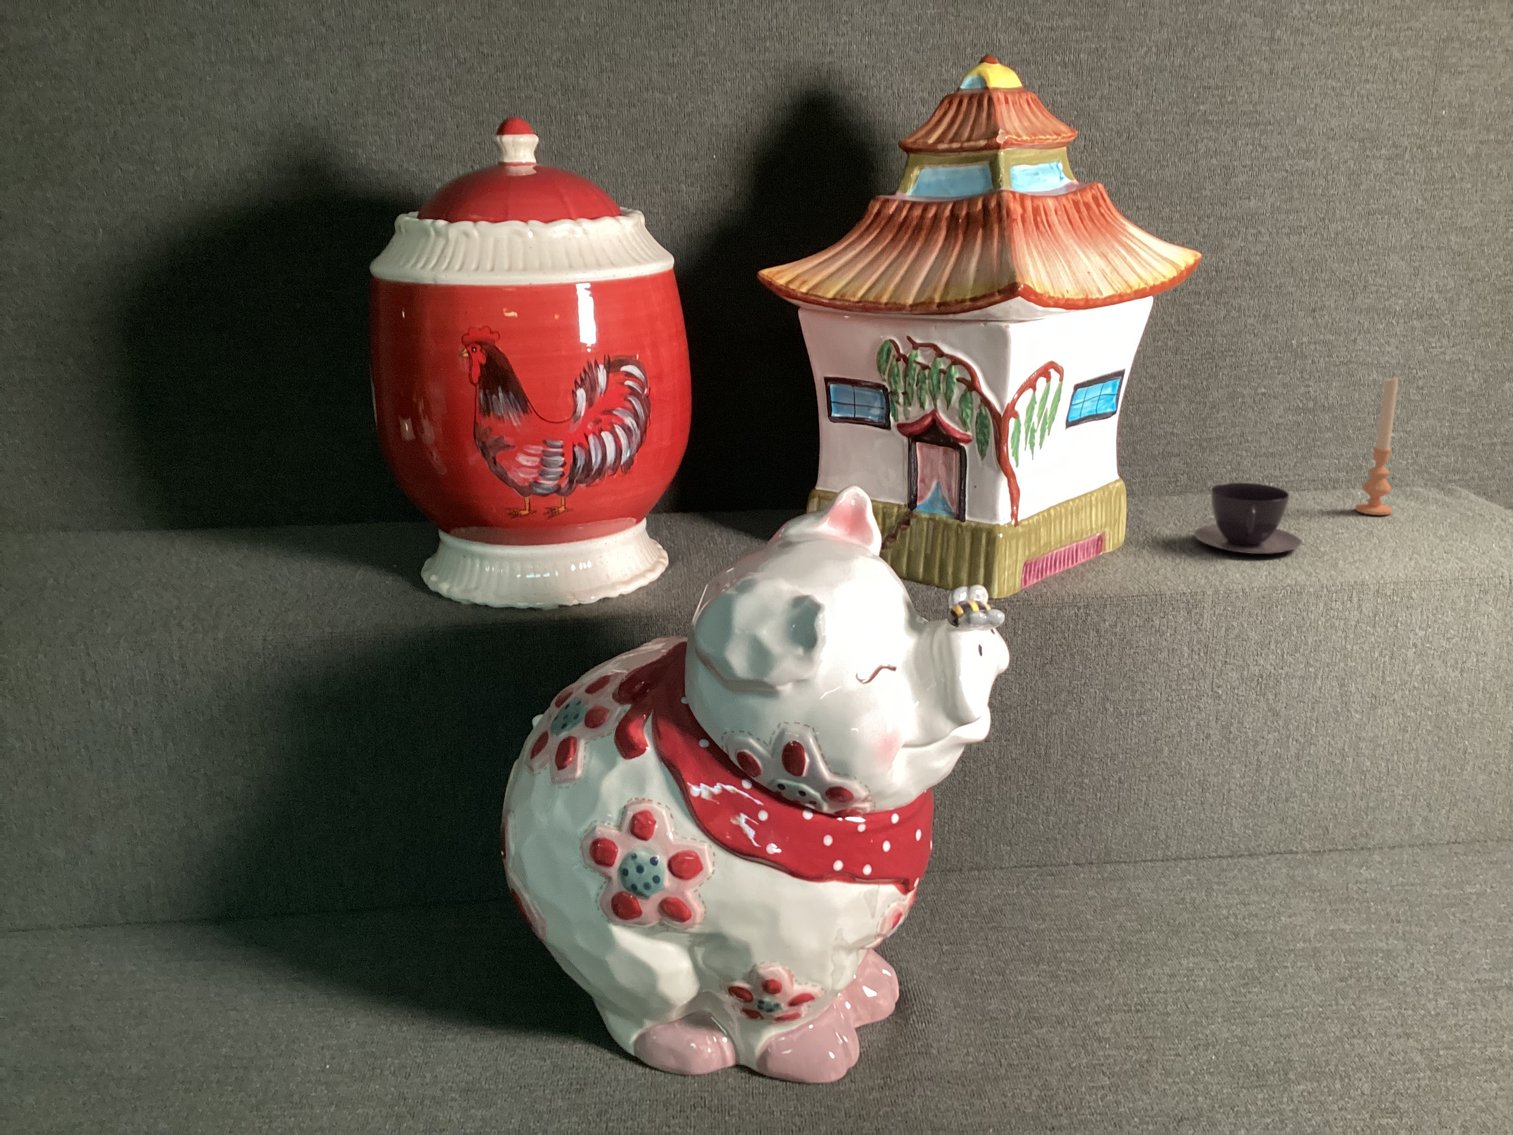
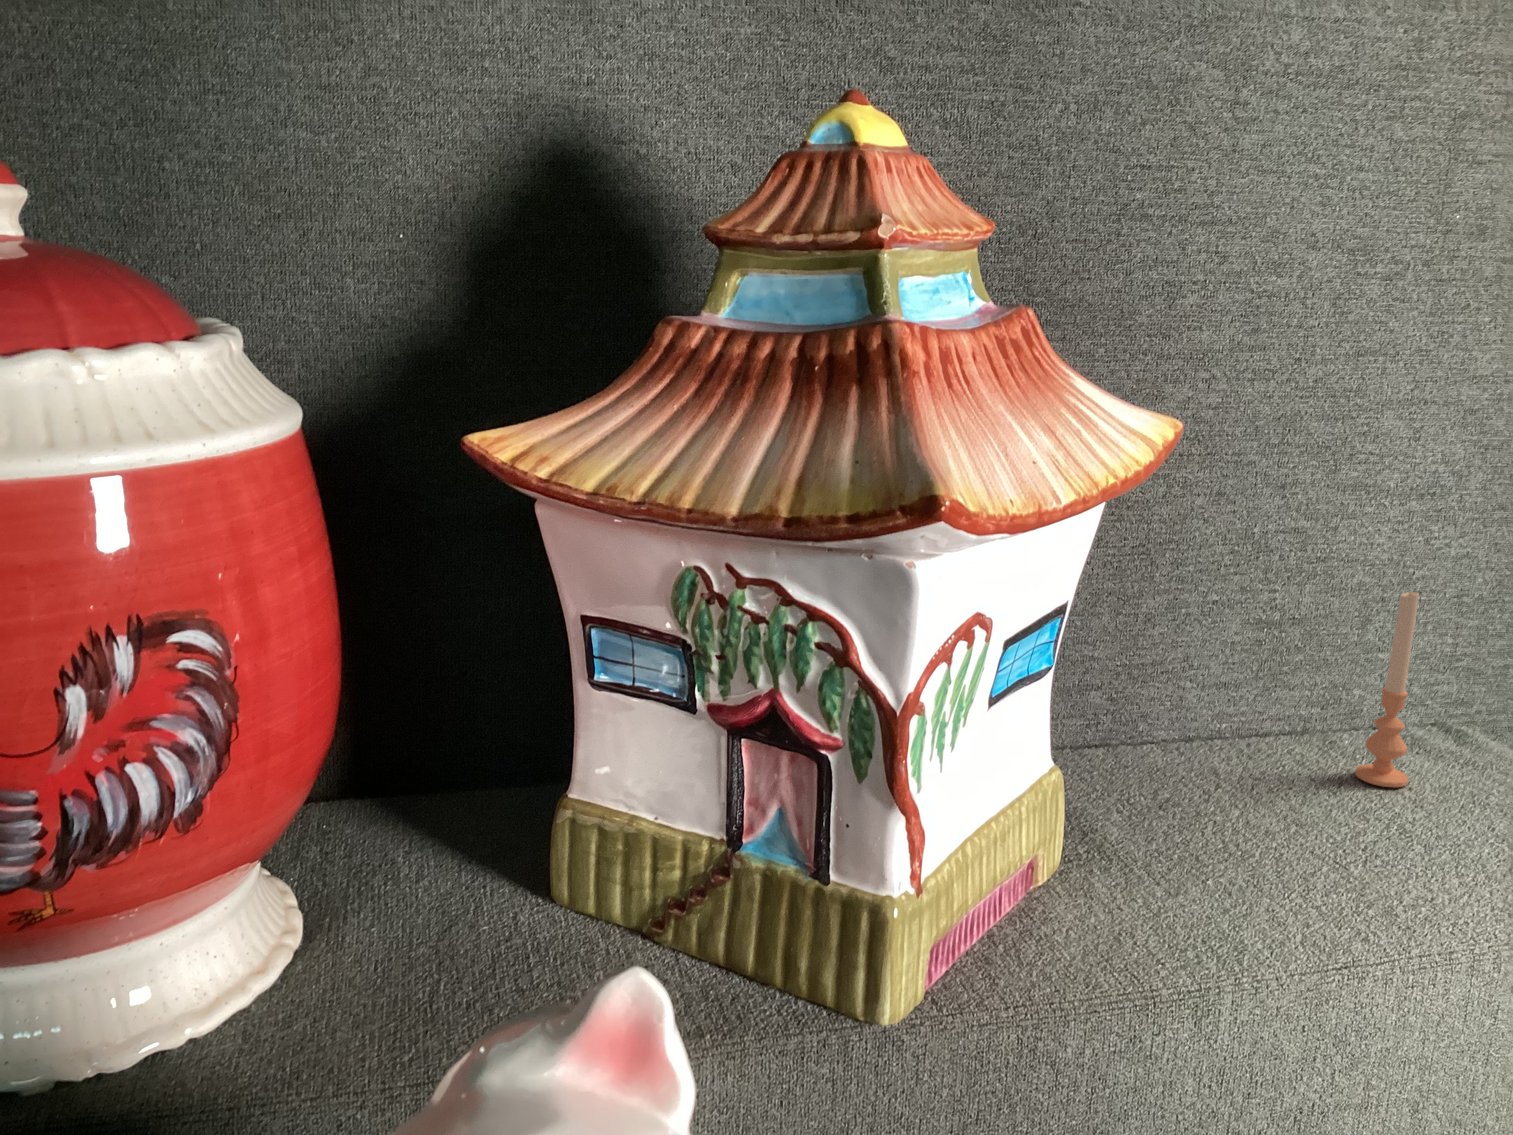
teacup: present [1194,483,1302,554] -> none [1159,759,1324,886]

